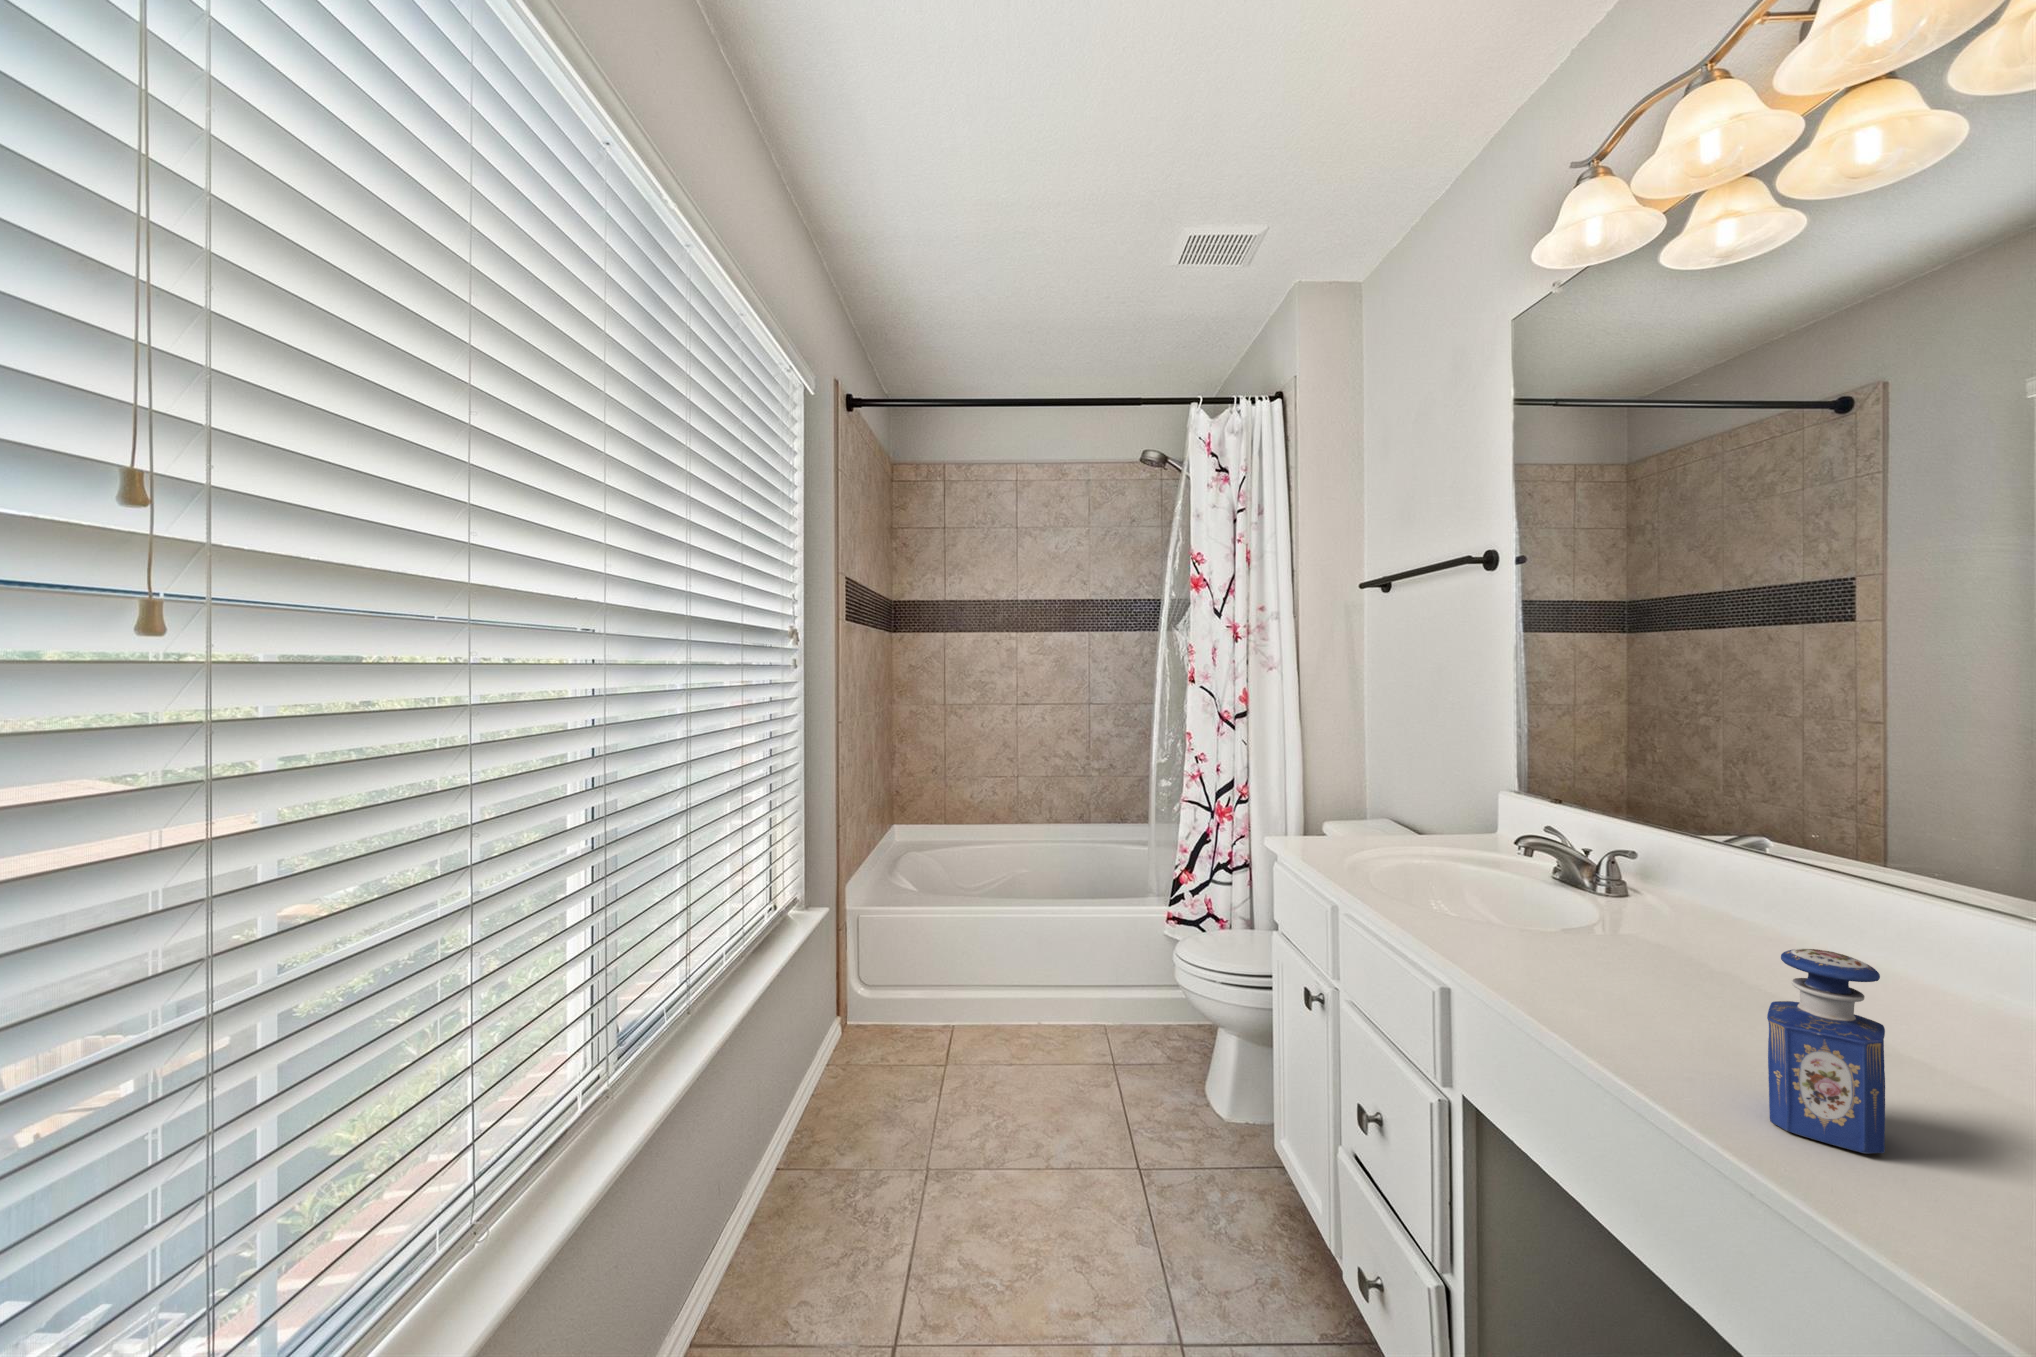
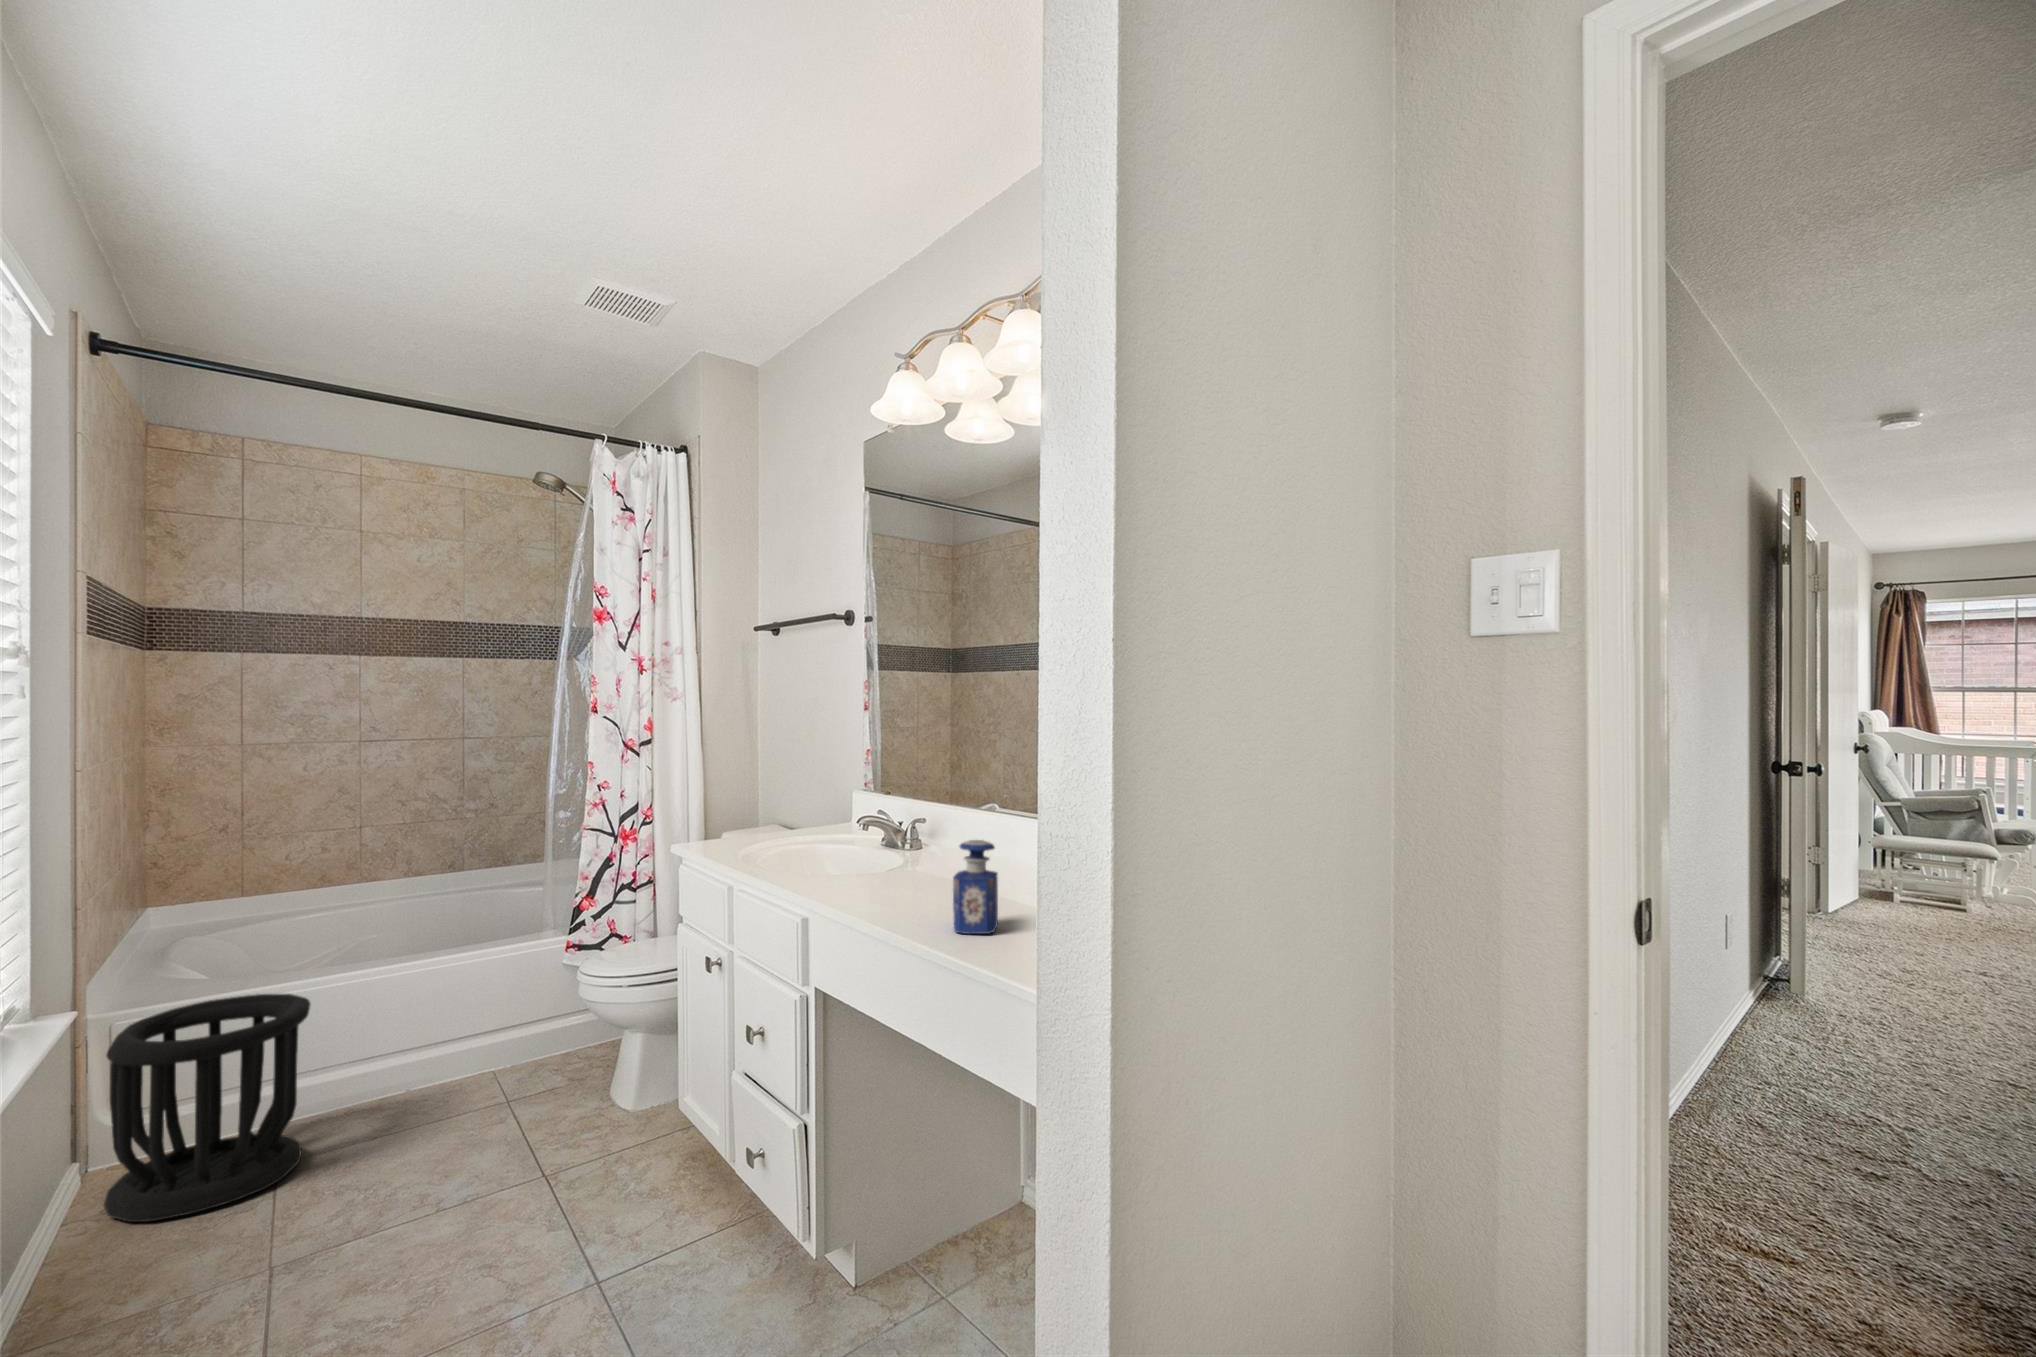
wastebasket: none [834,915,963,1094] -> present [104,994,310,1222]

